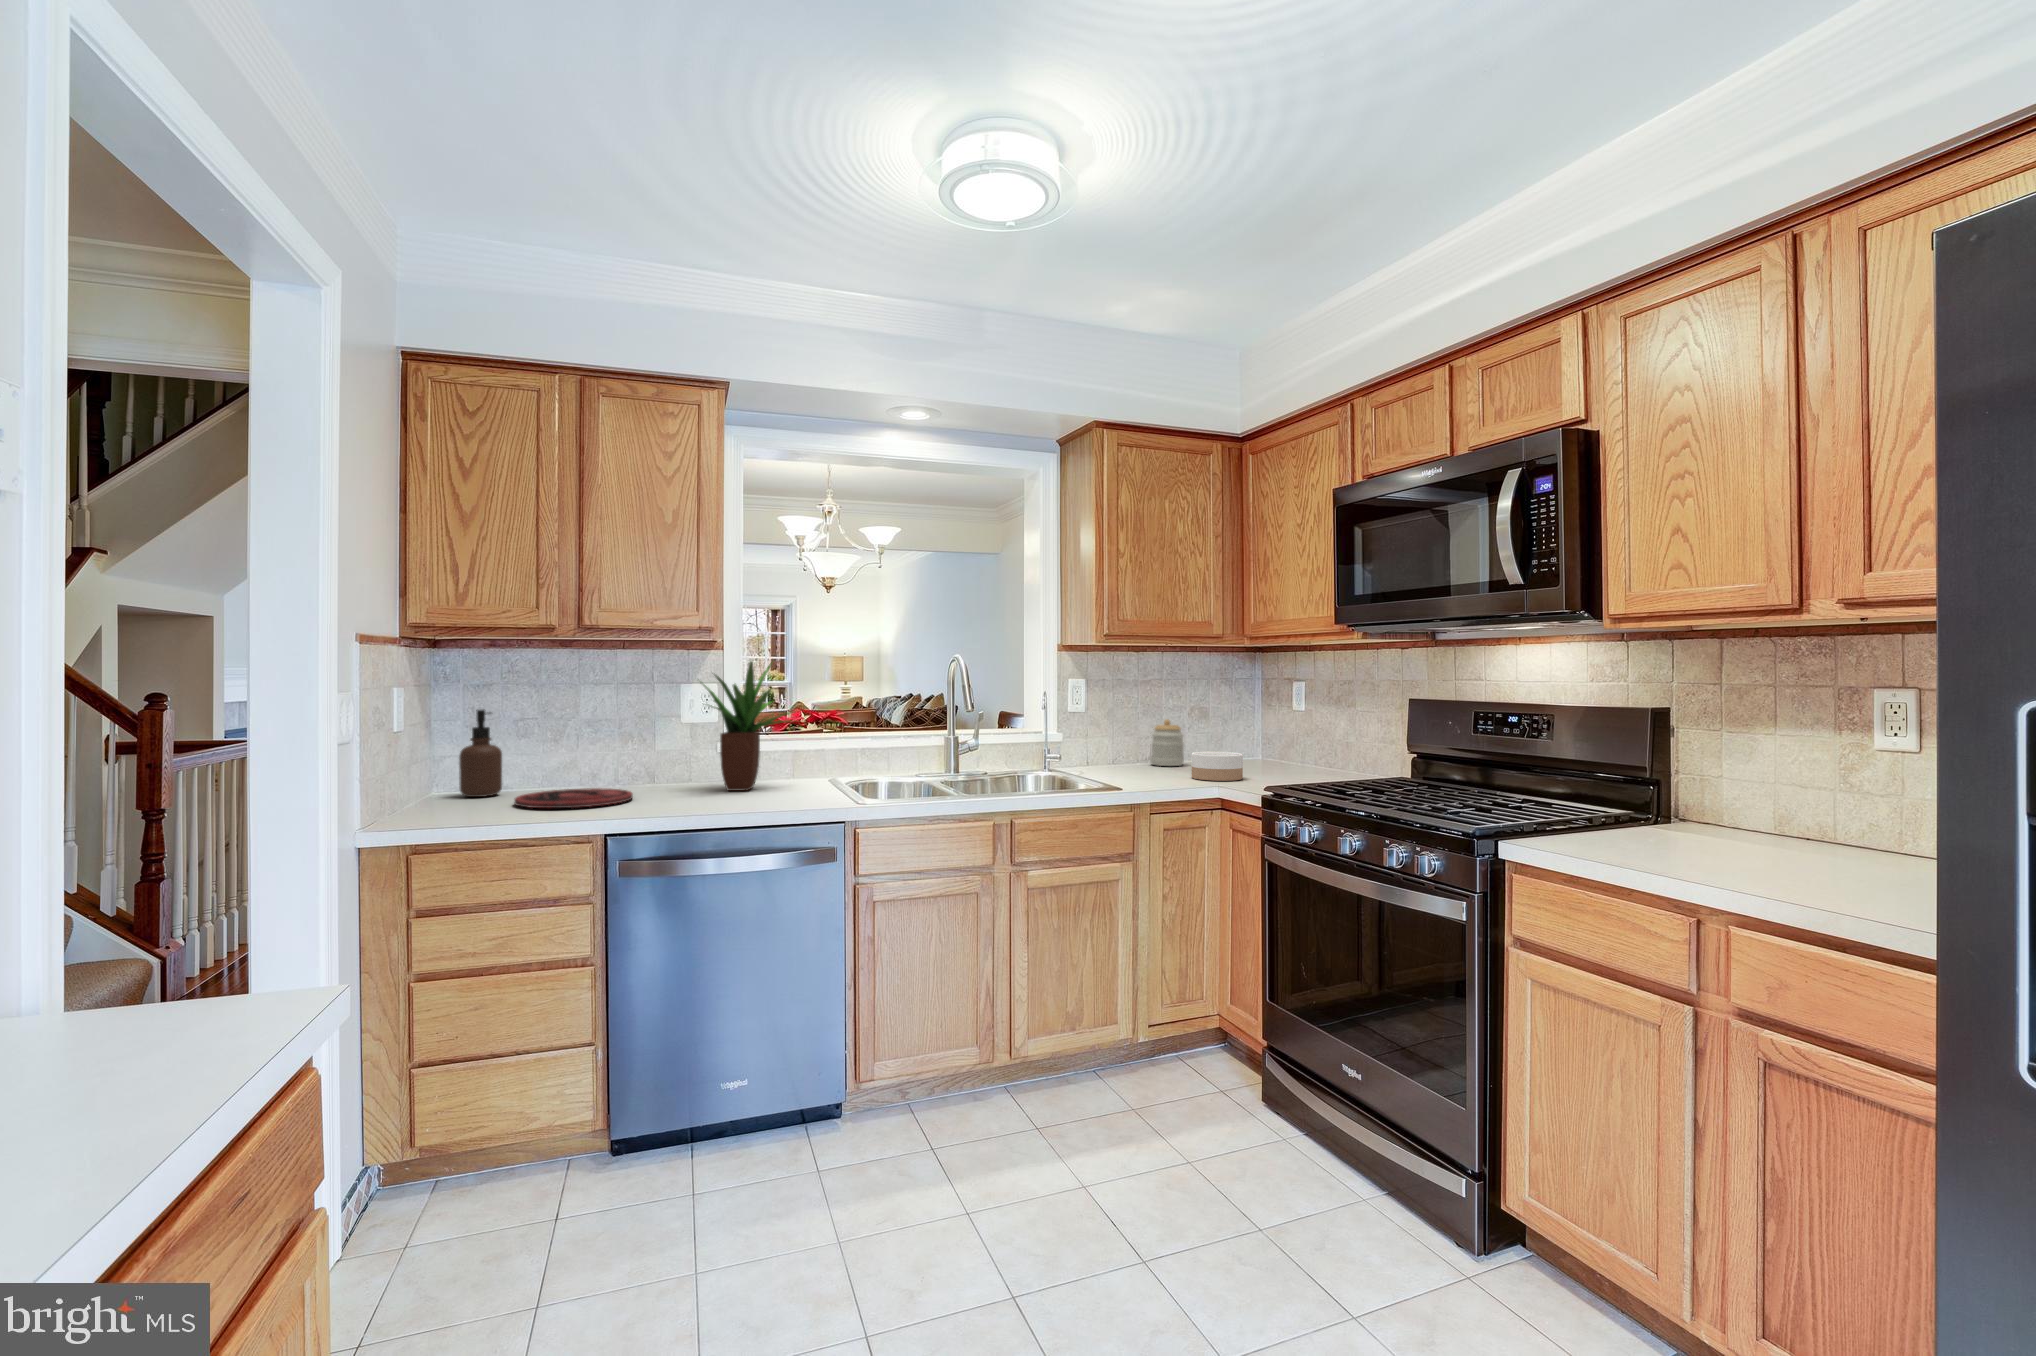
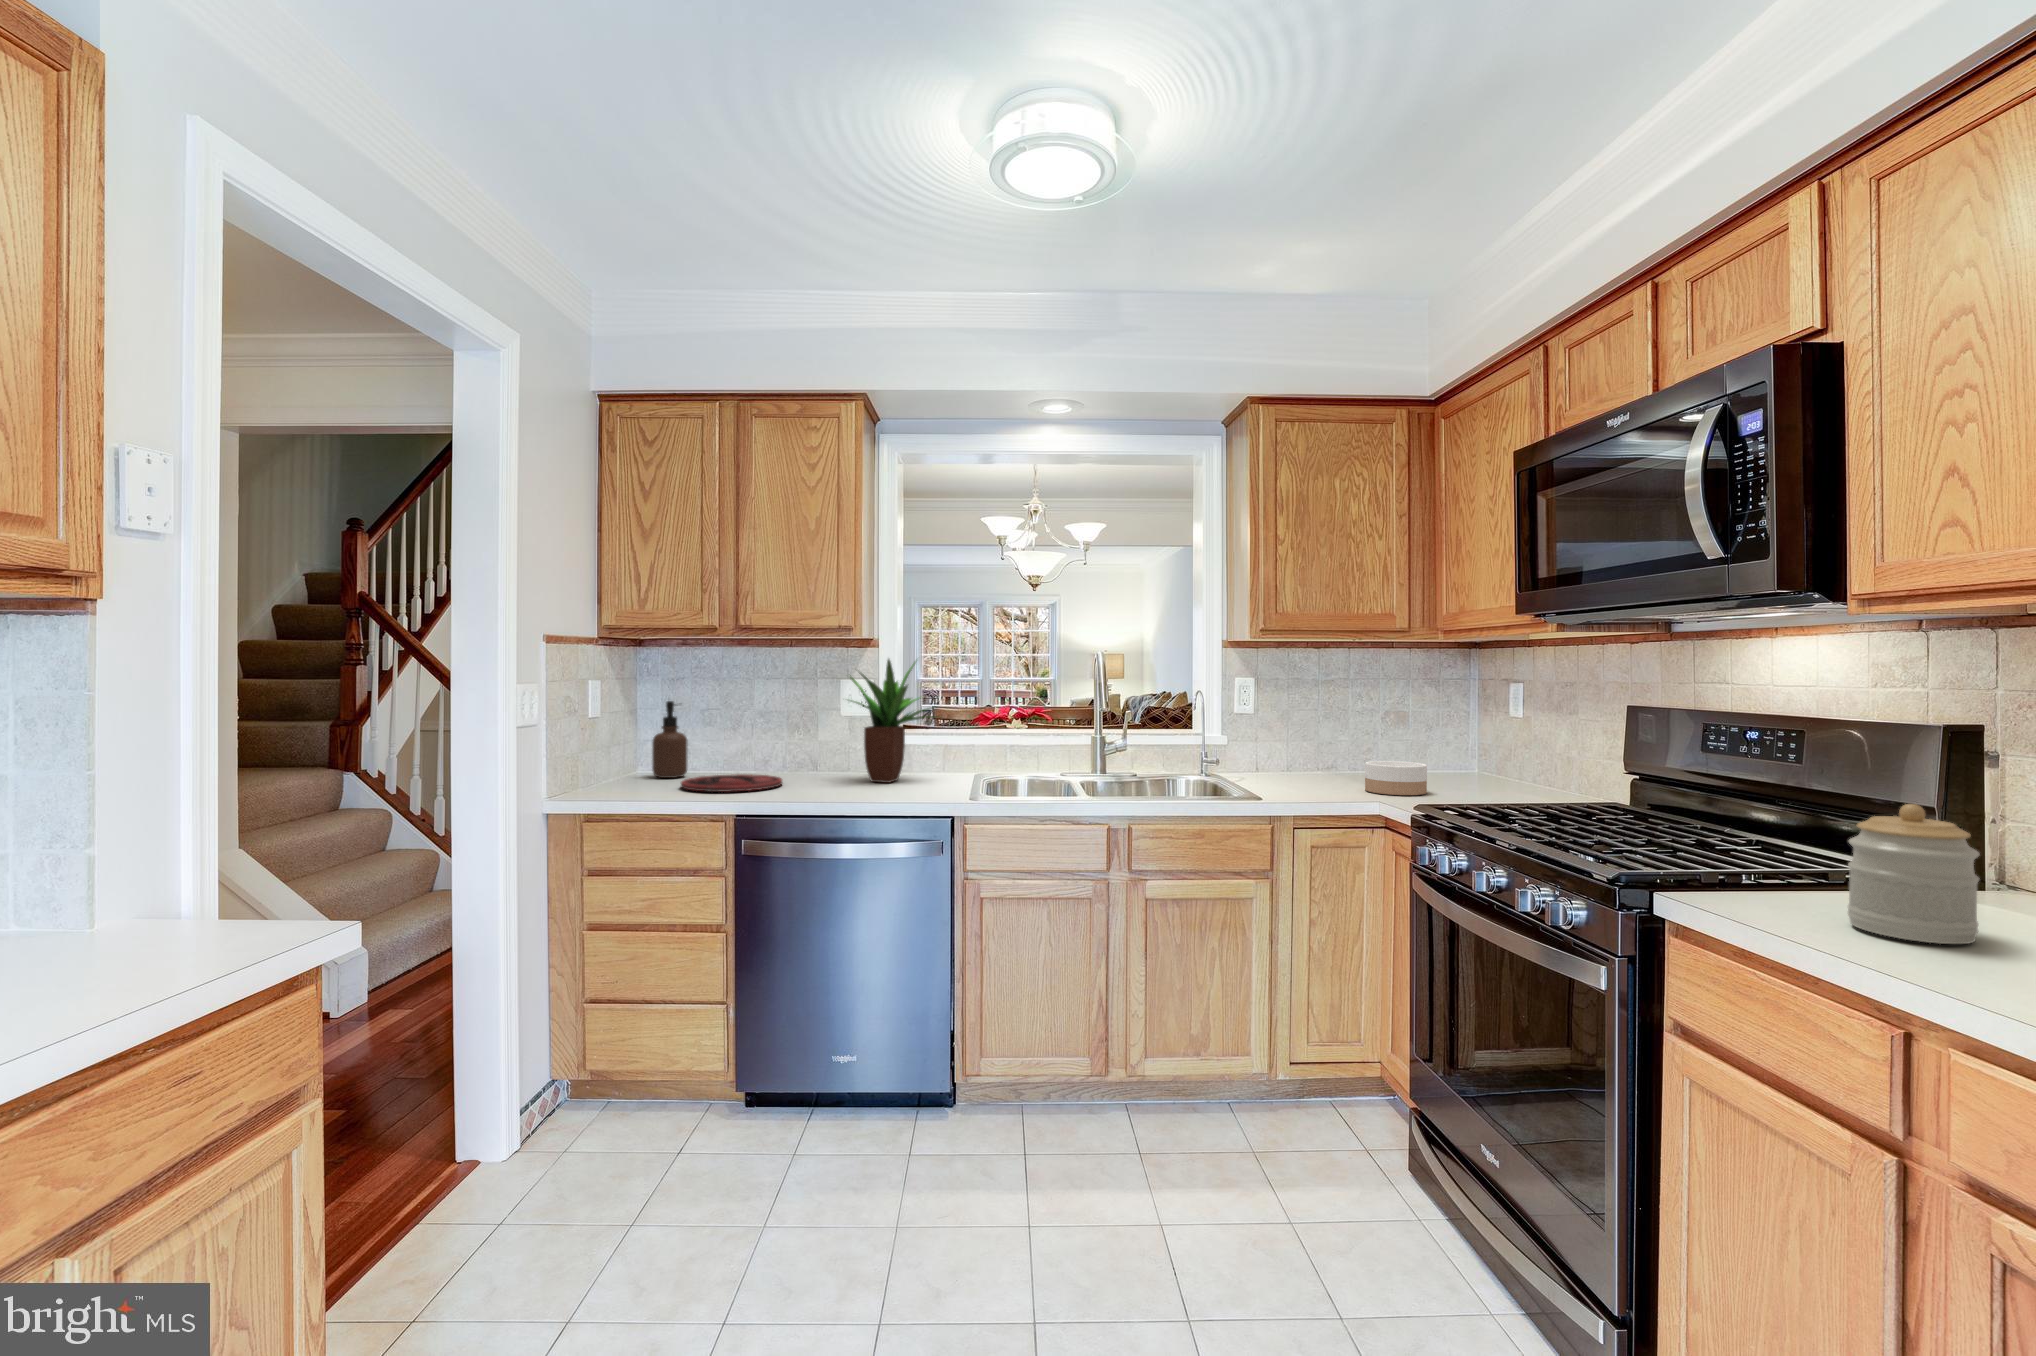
jar: present [1150,719,1184,766] -> present [1848,804,1979,944]

